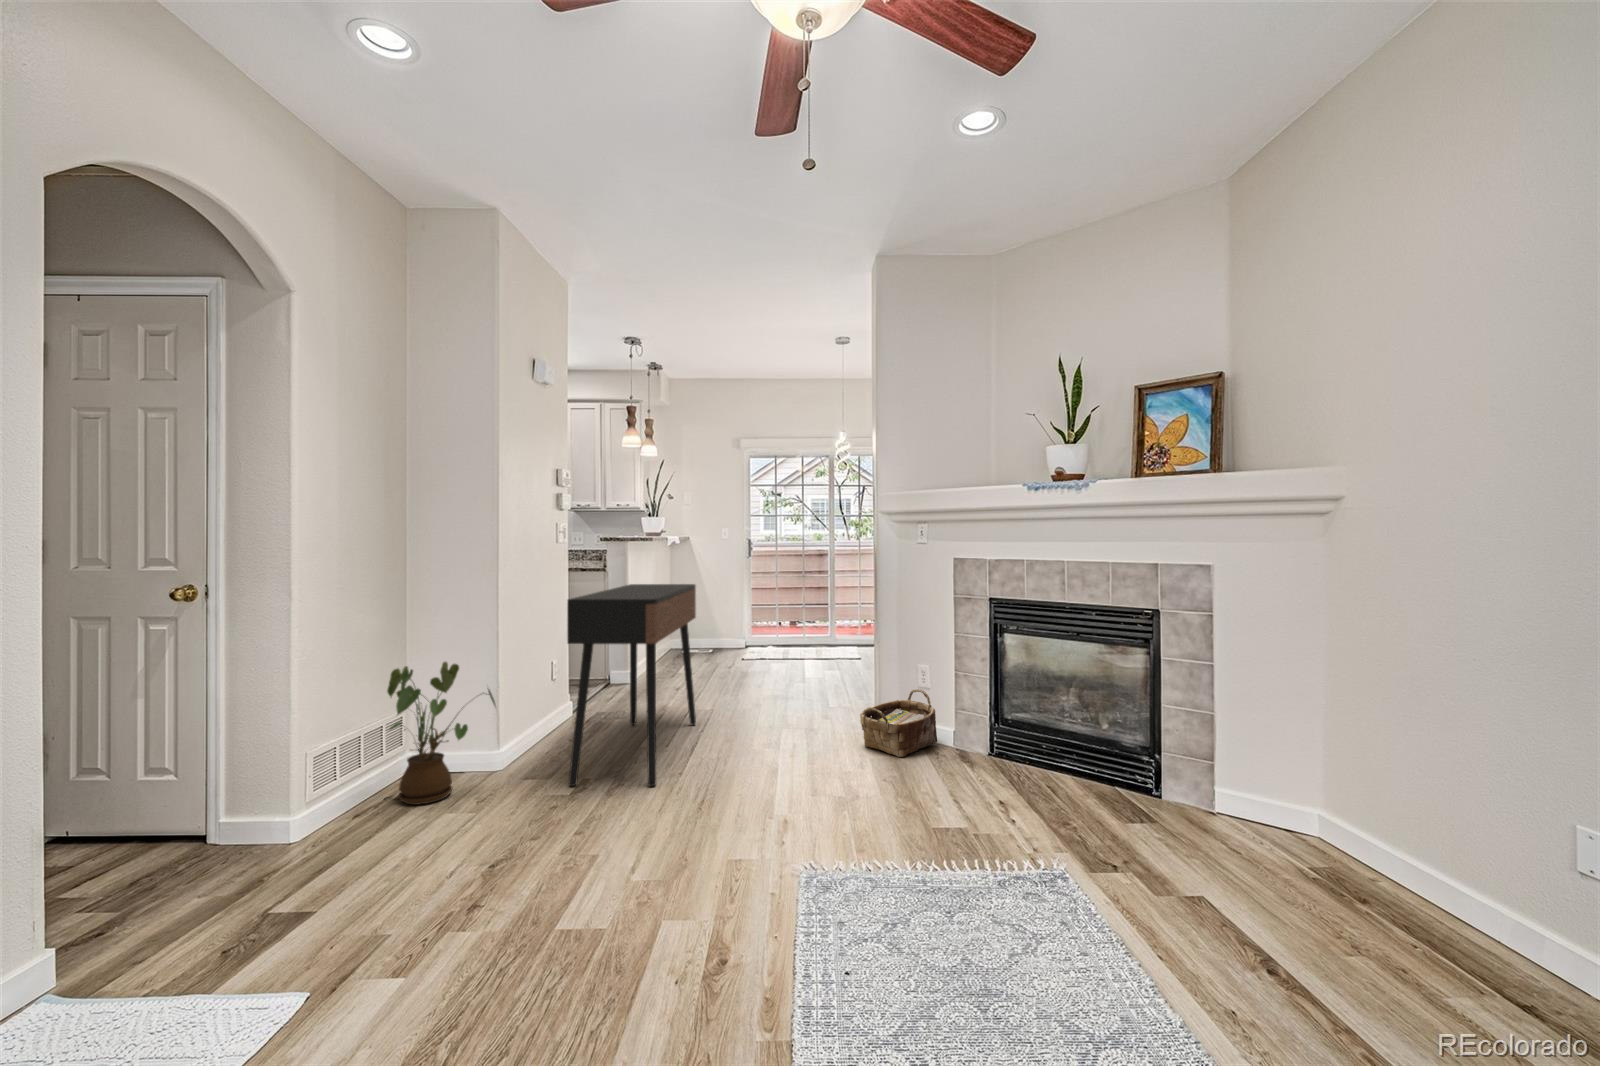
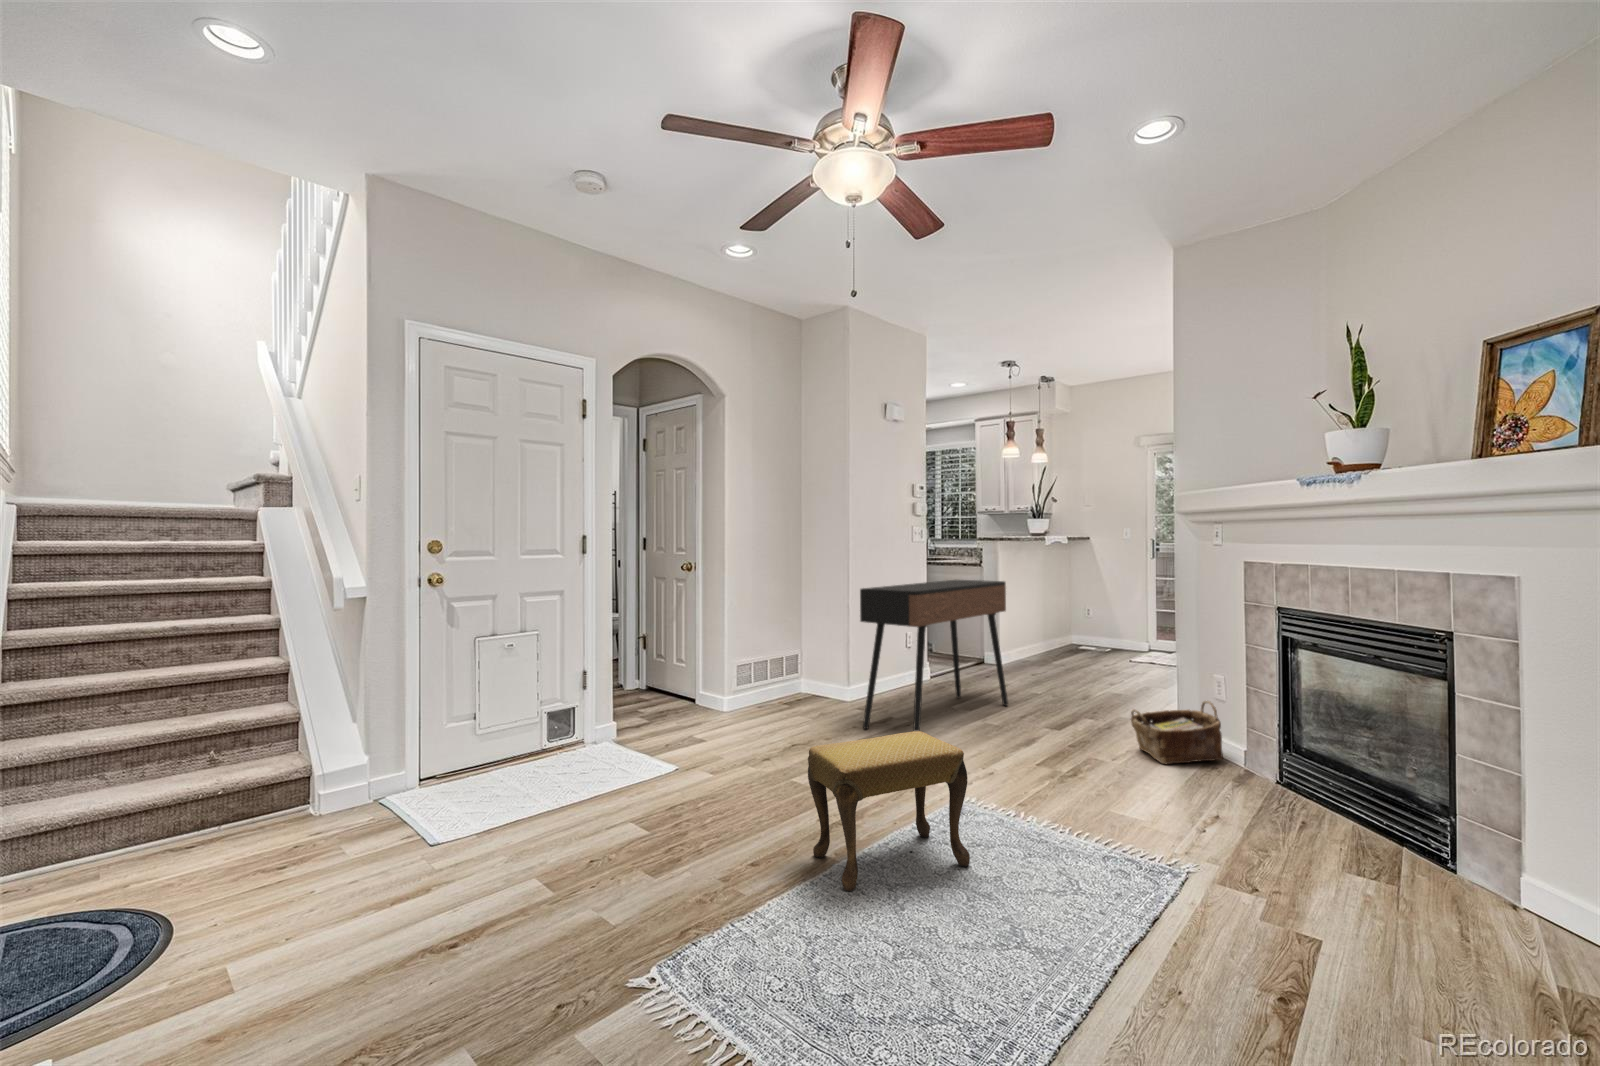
house plant: present [387,662,496,805] -> none [754,628,821,721]
footstool: none [728,774,908,1022] -> present [808,731,970,891]

